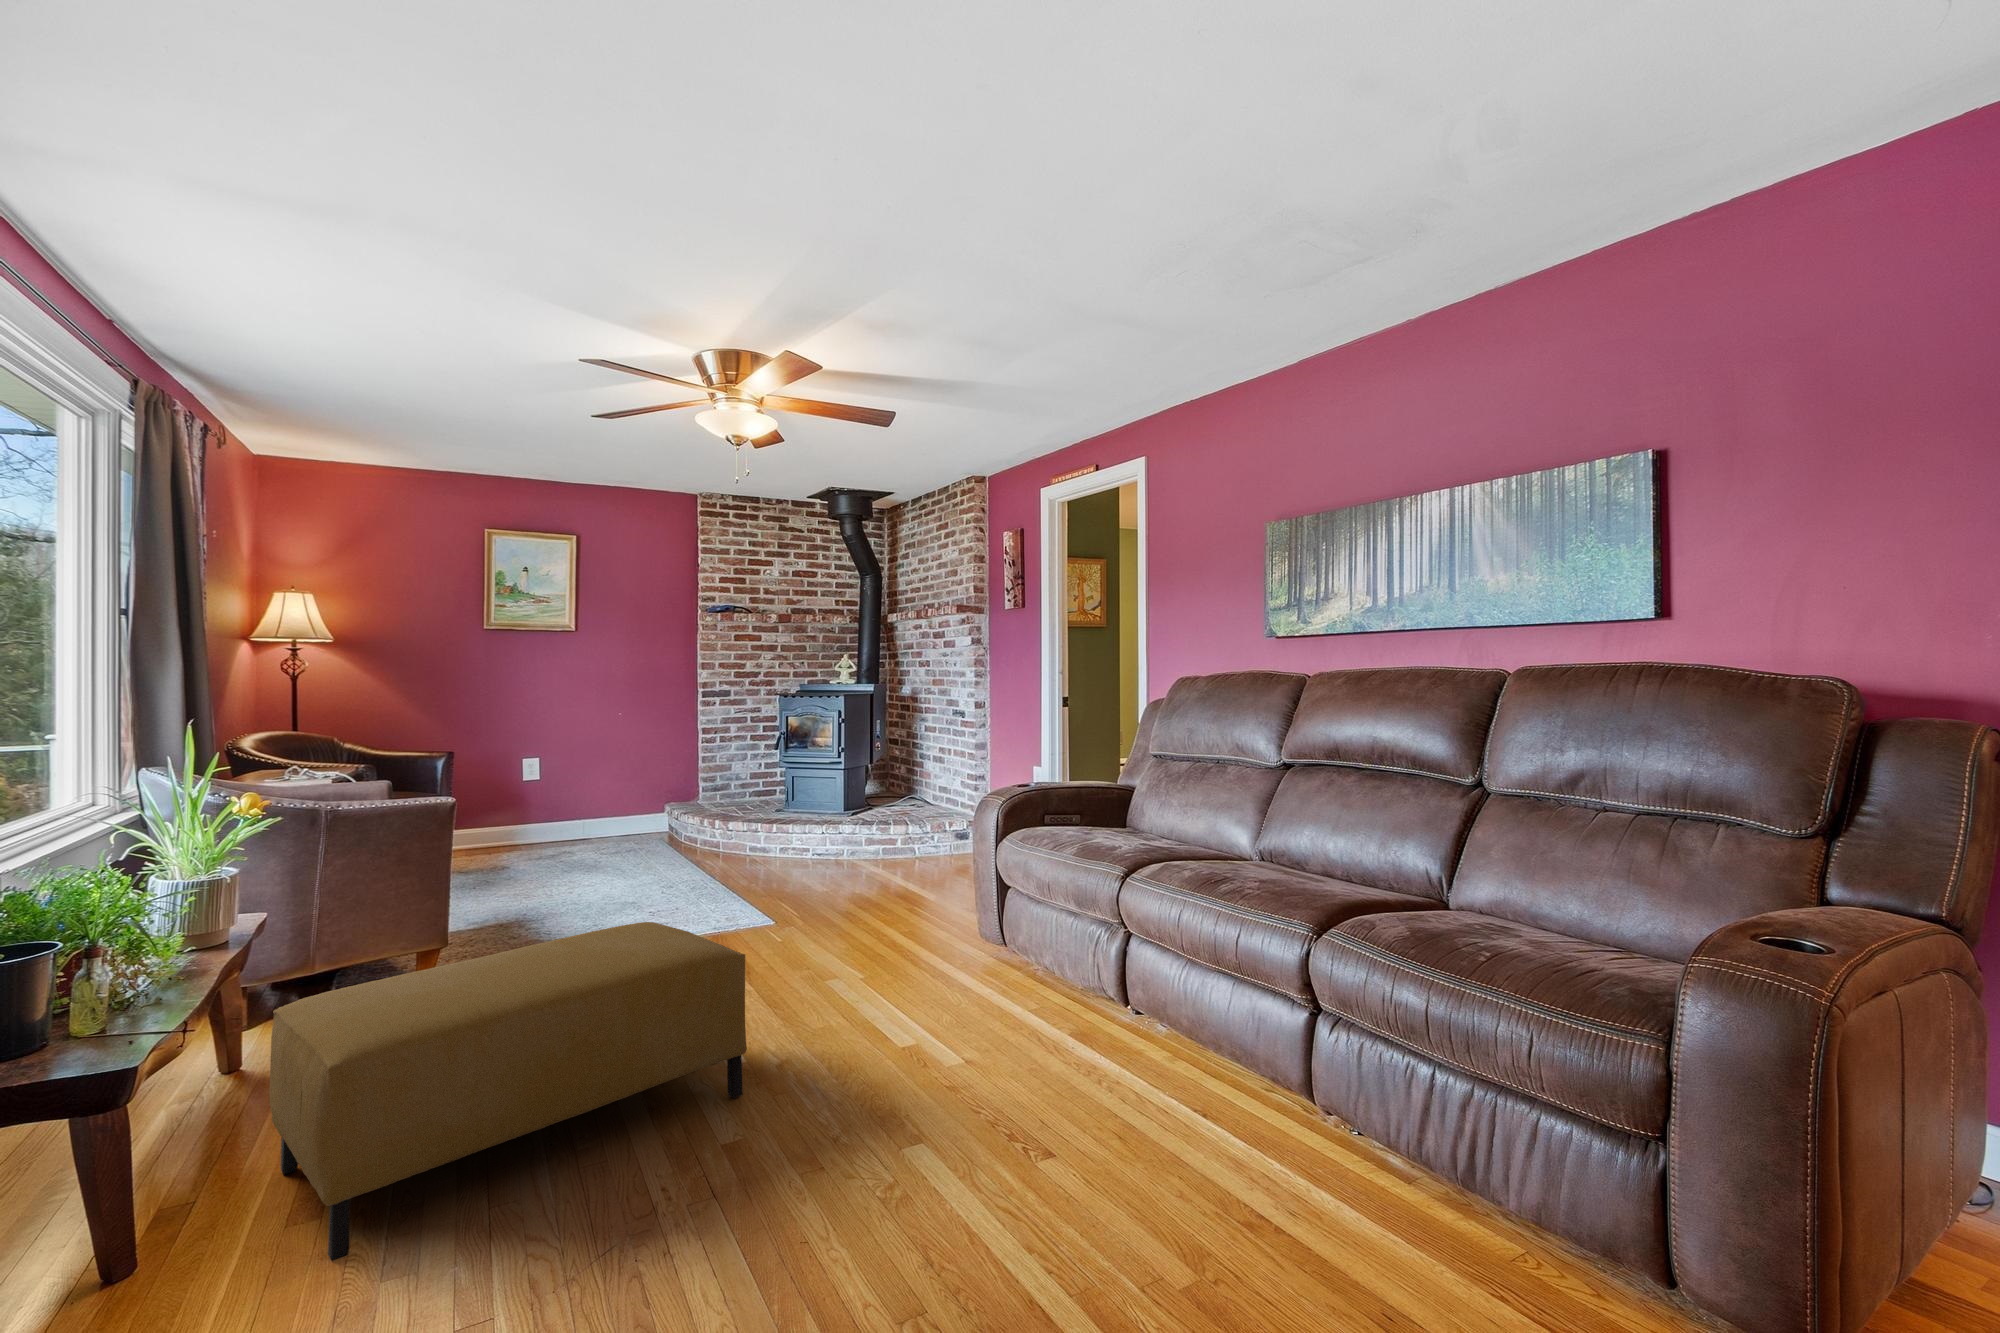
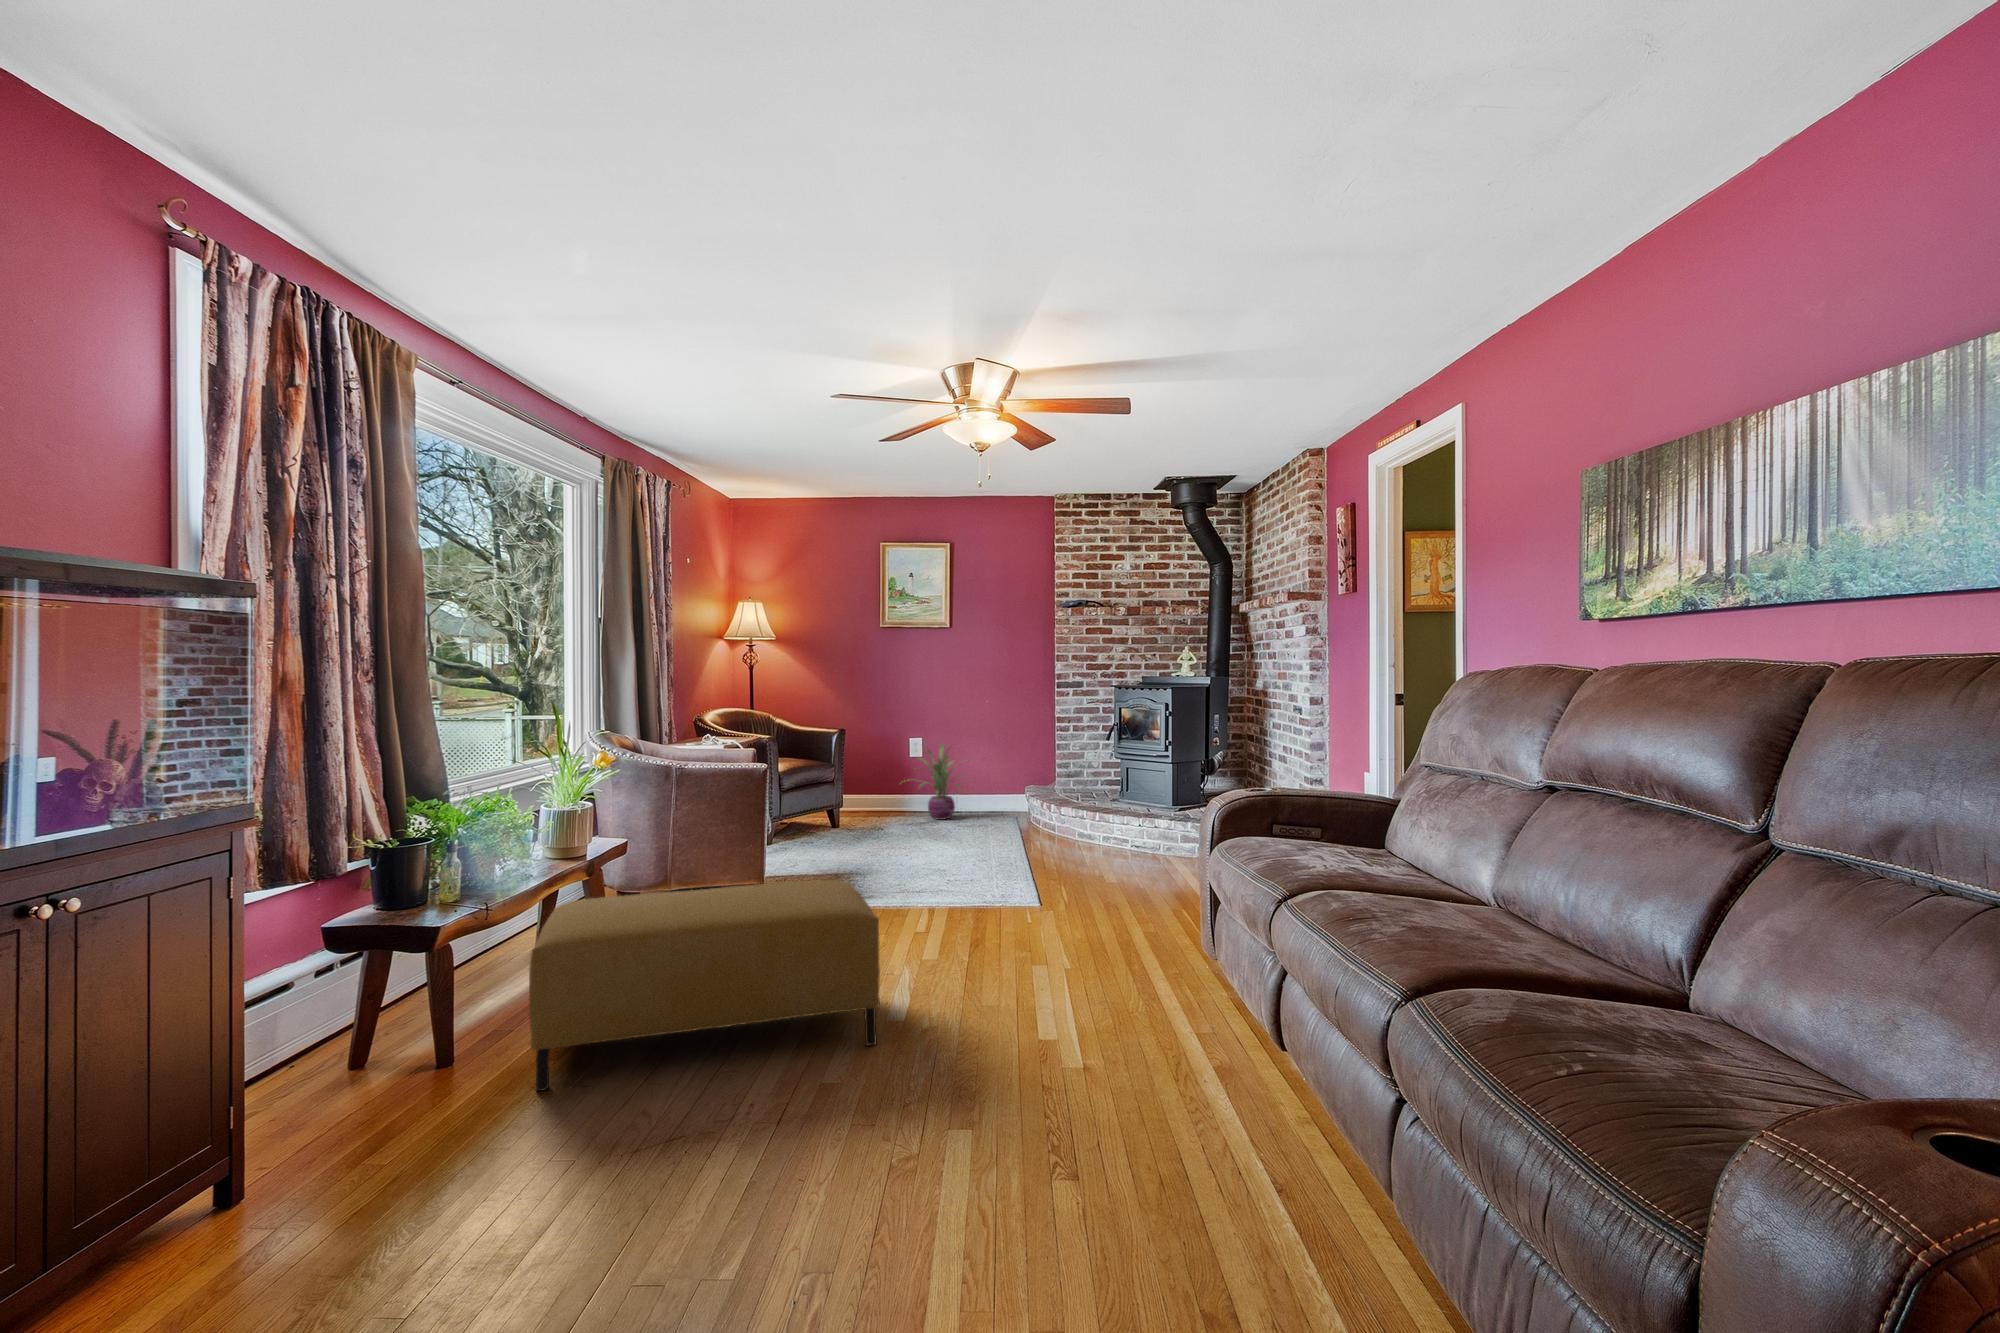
decorative plant: none [523,760,622,847] -> present [920,744,960,820]

